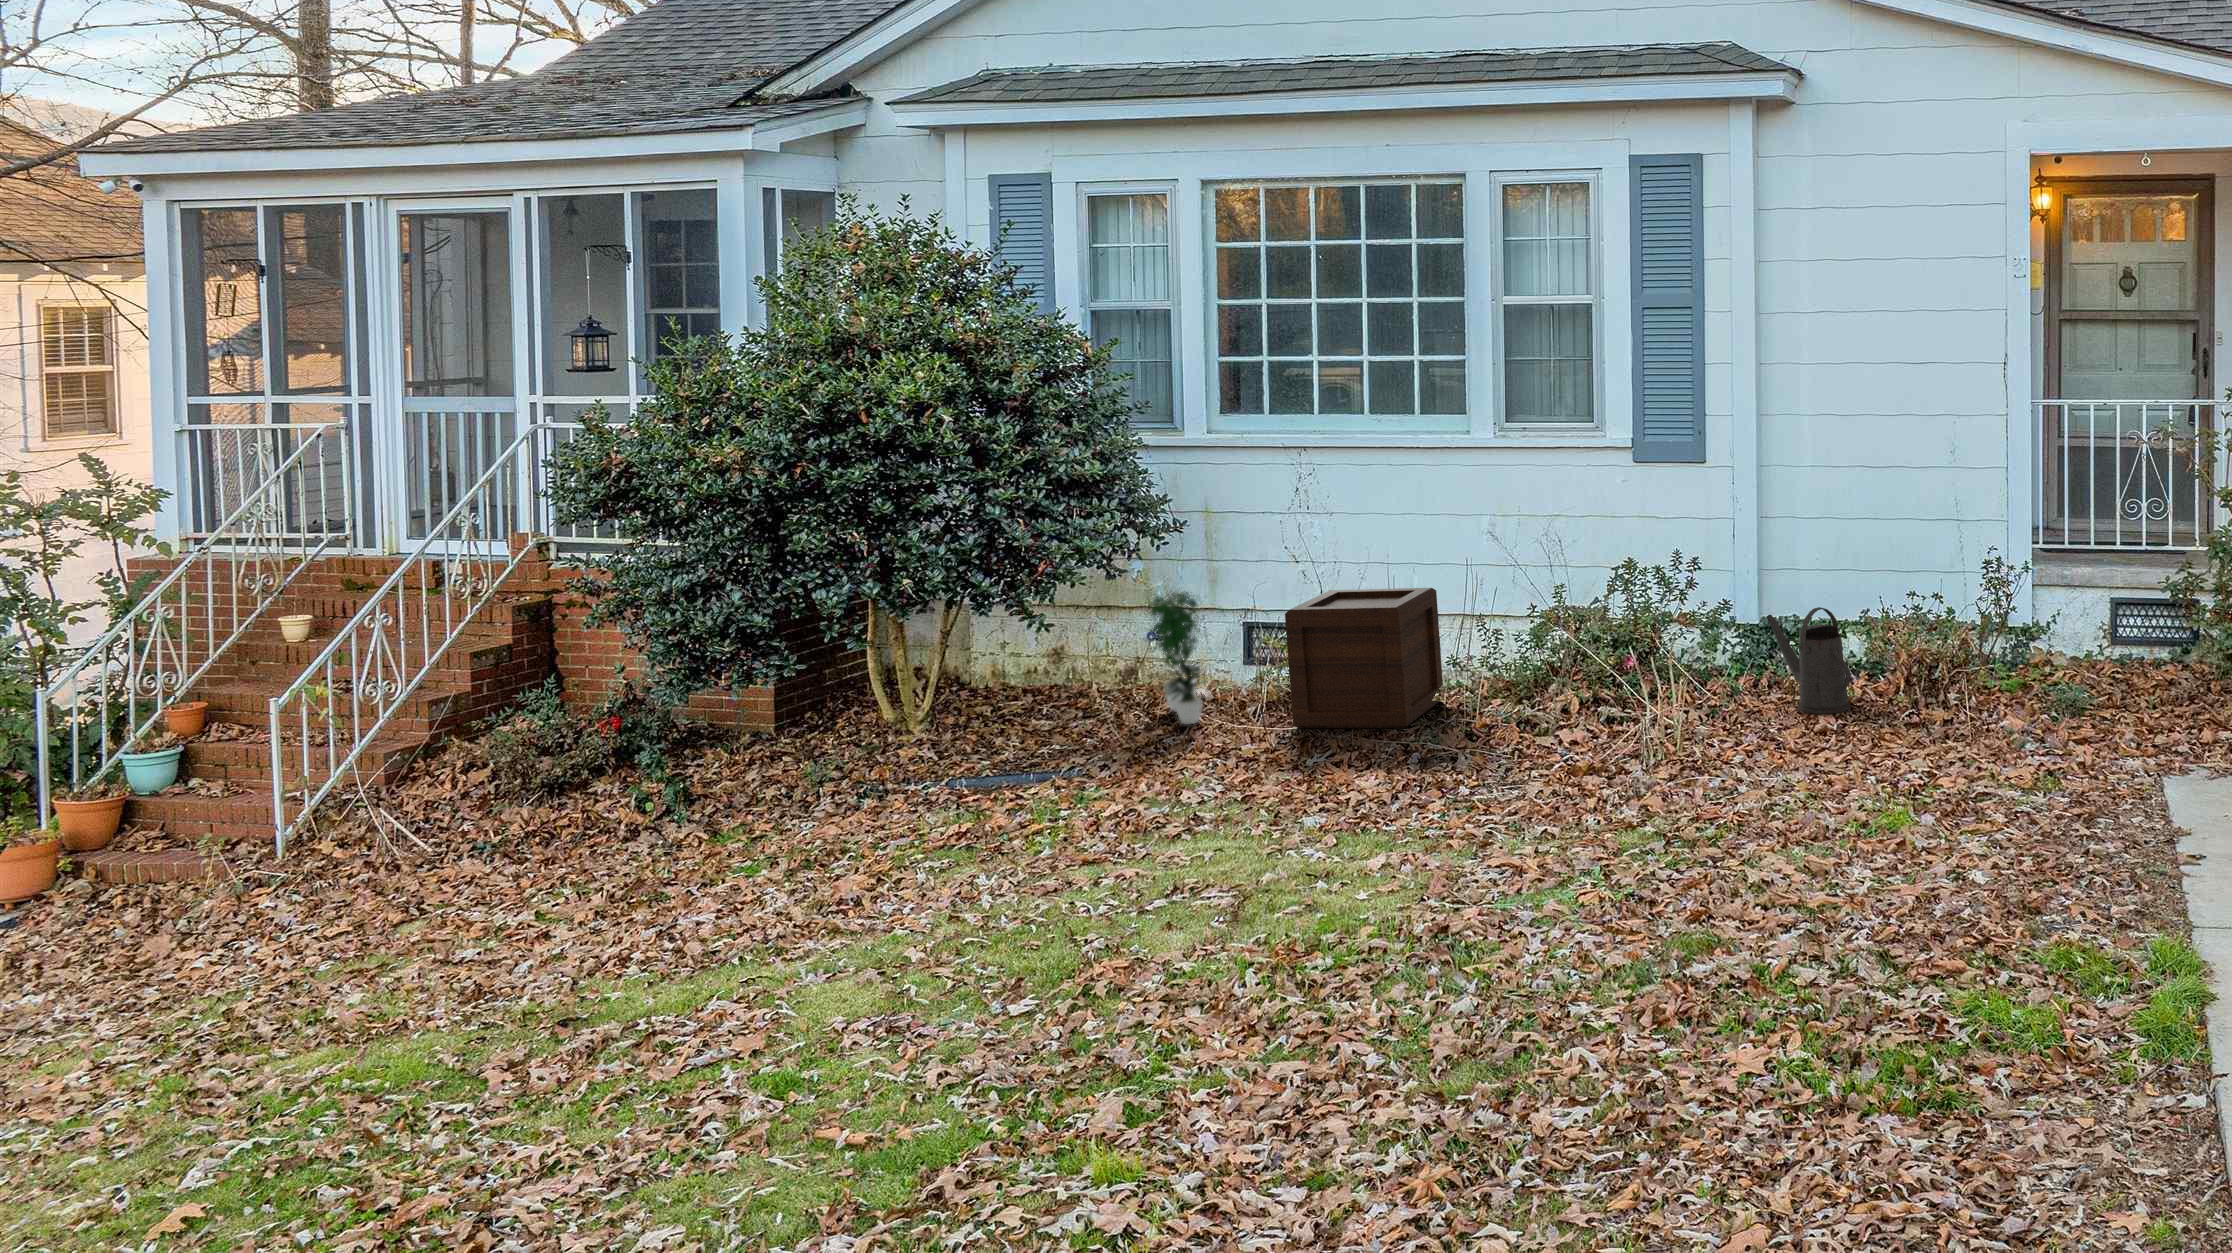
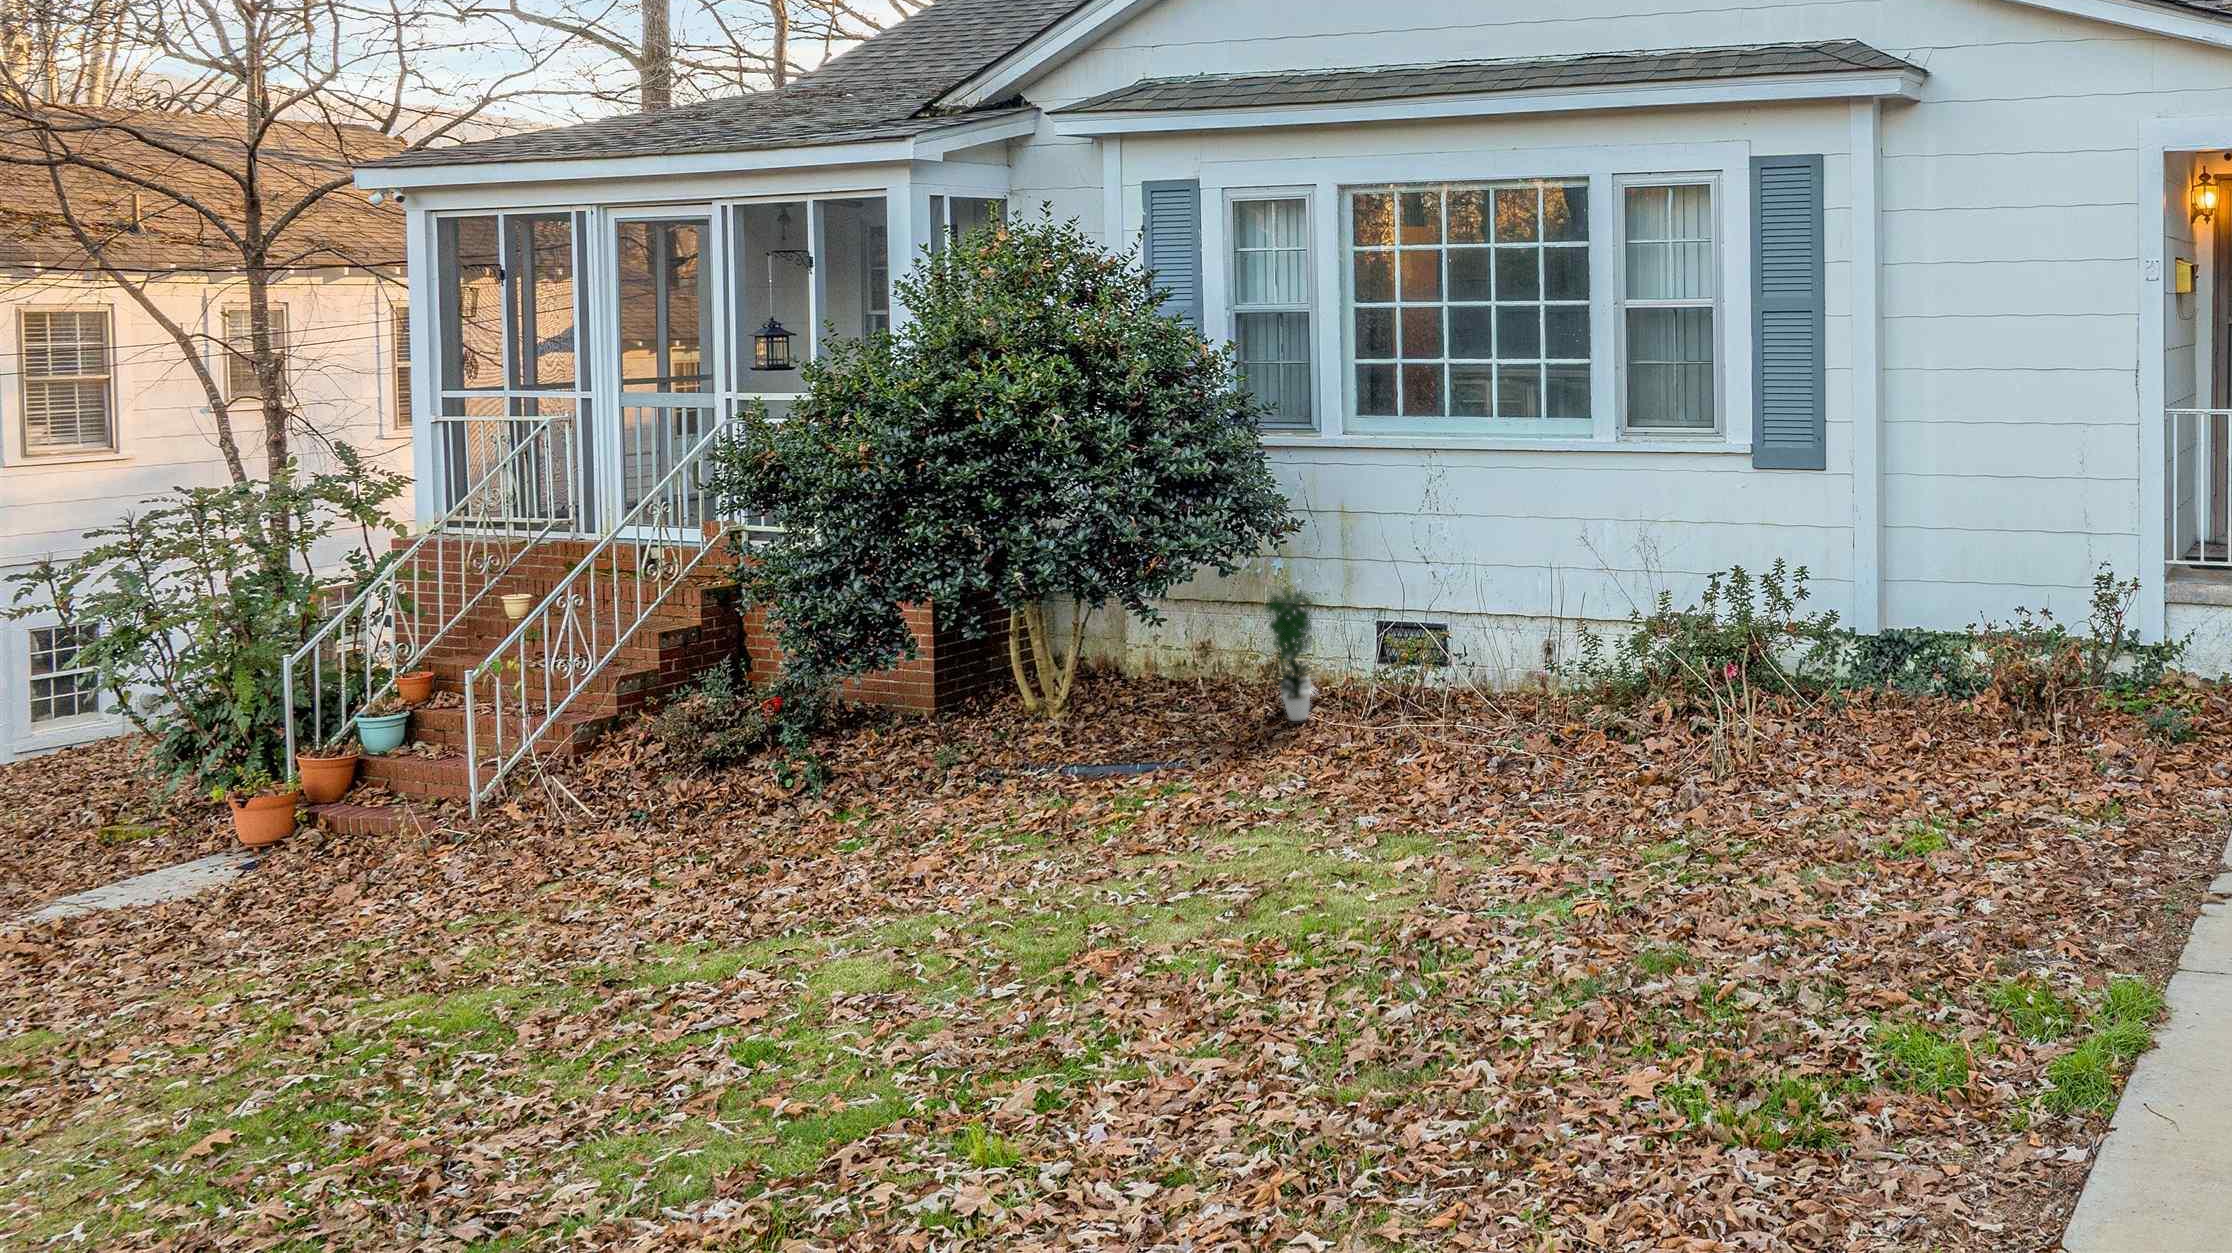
wooden crate: present [1285,588,1443,728] -> none [1382,592,1547,732]
watering can: present [1767,607,1851,714] -> none [1868,620,1948,731]

